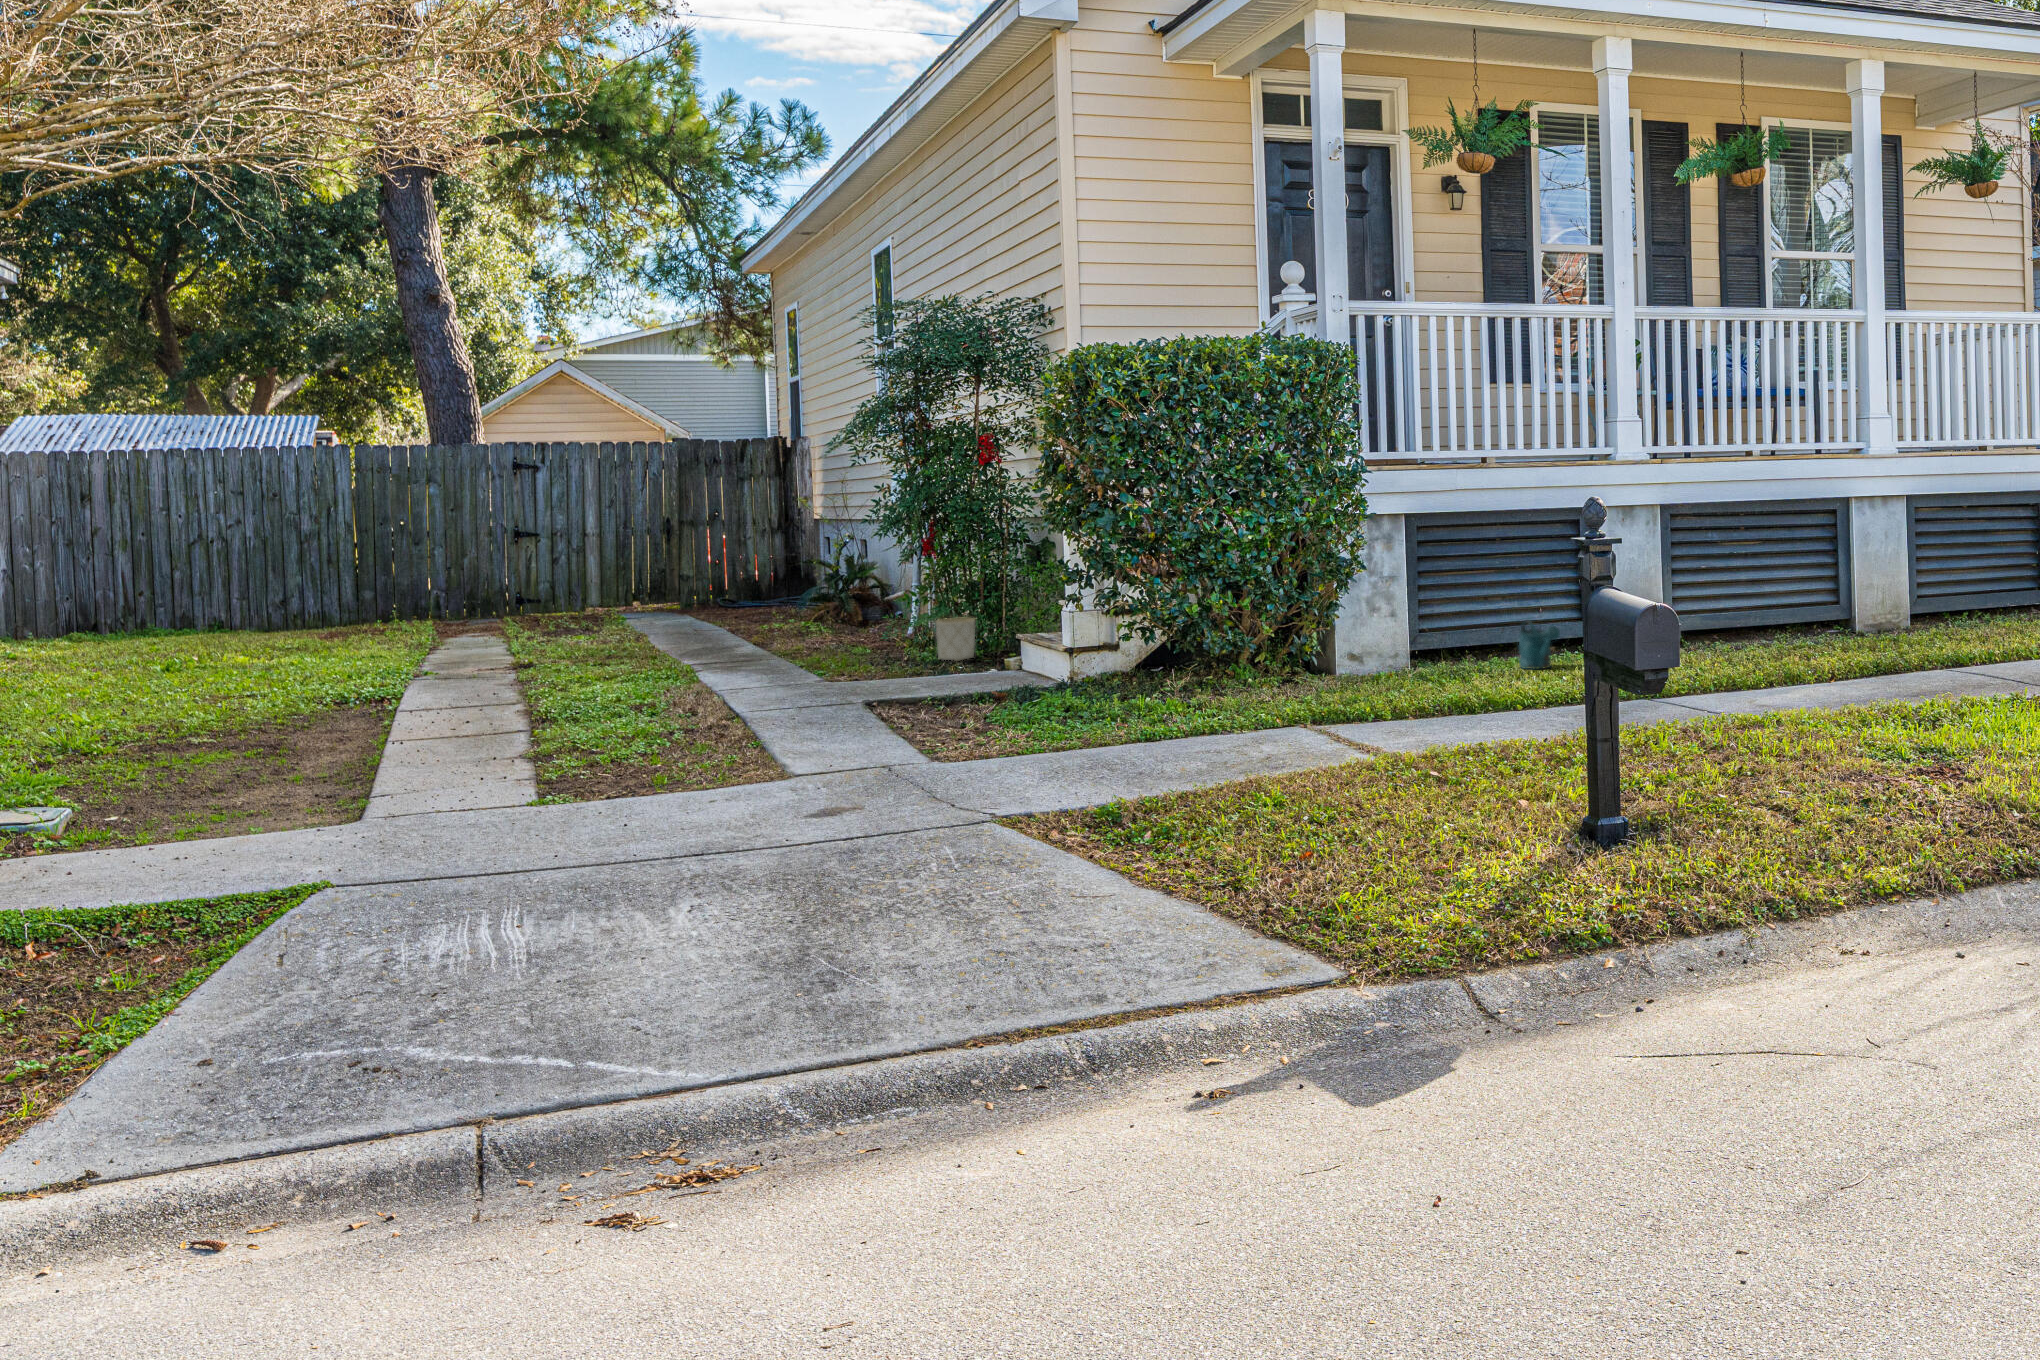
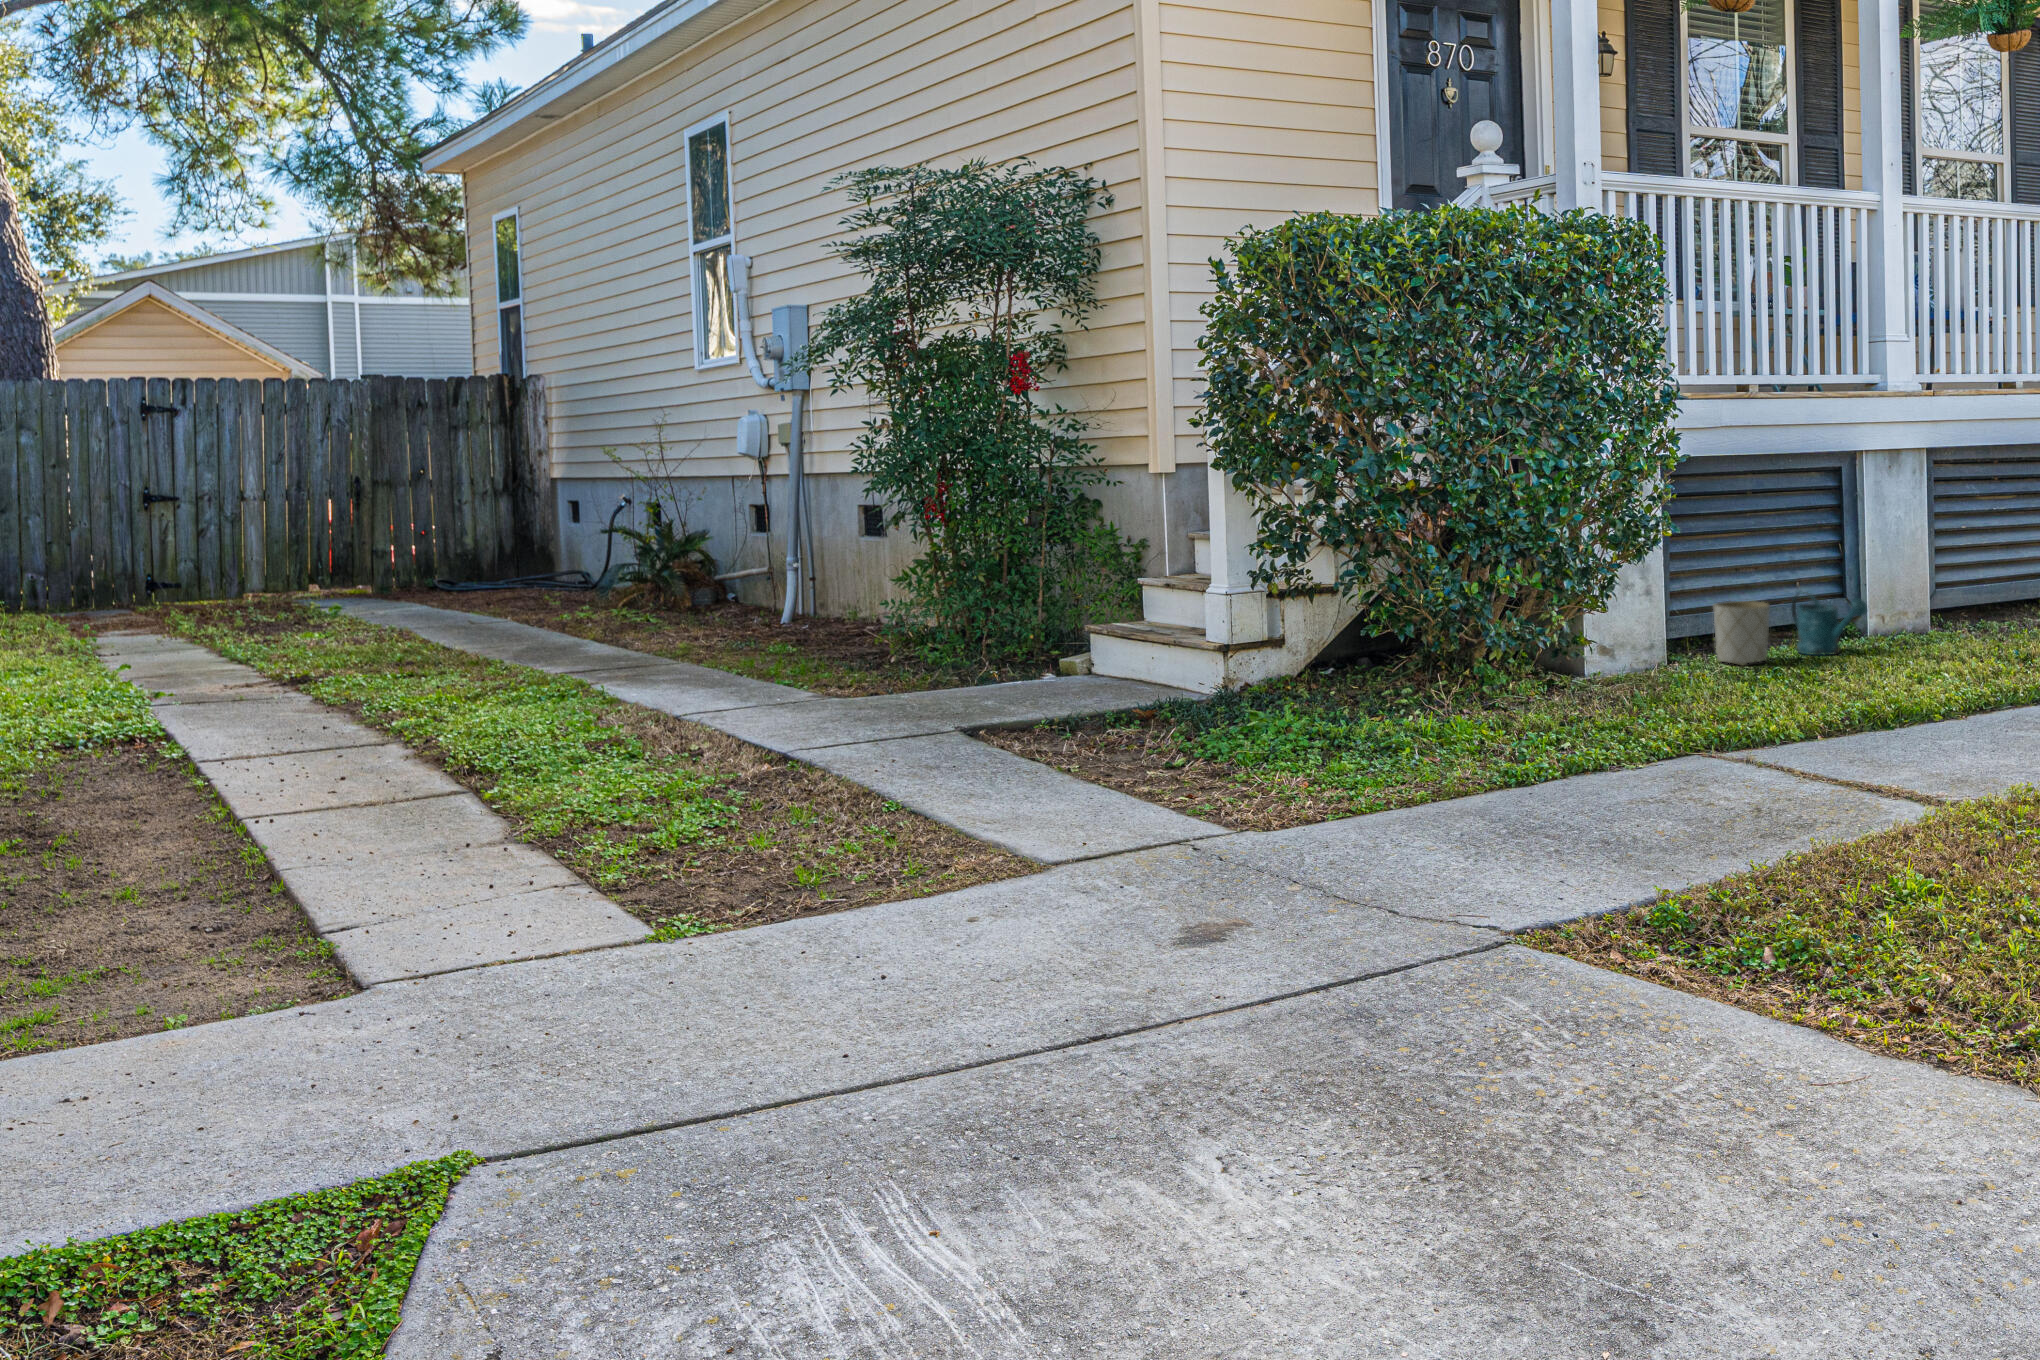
planter: present [936,618,975,661] -> present [1713,601,1770,665]

